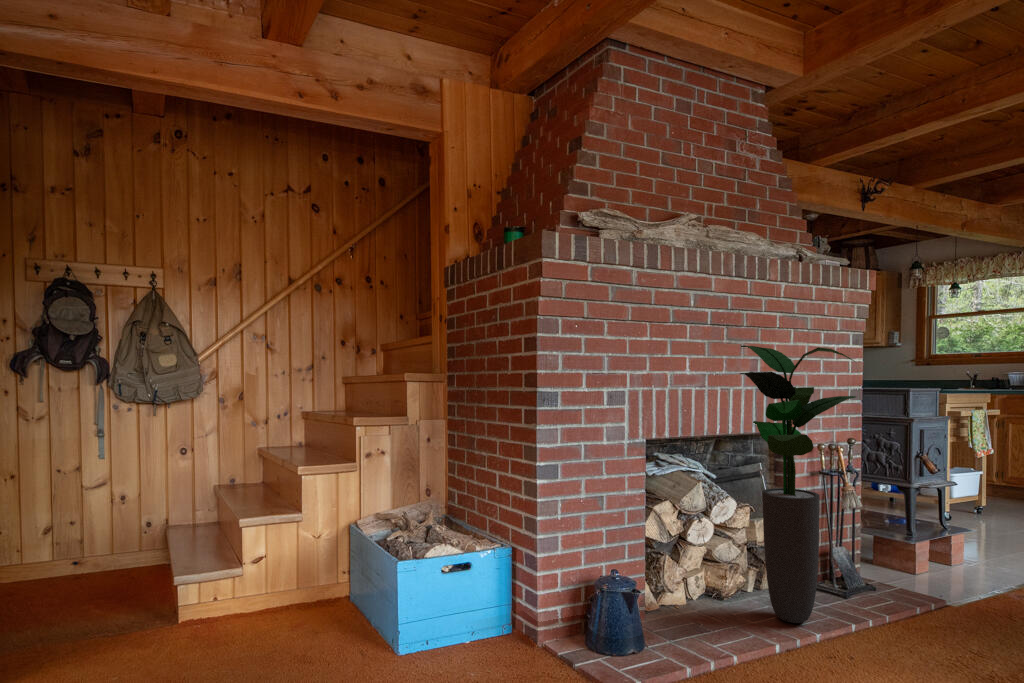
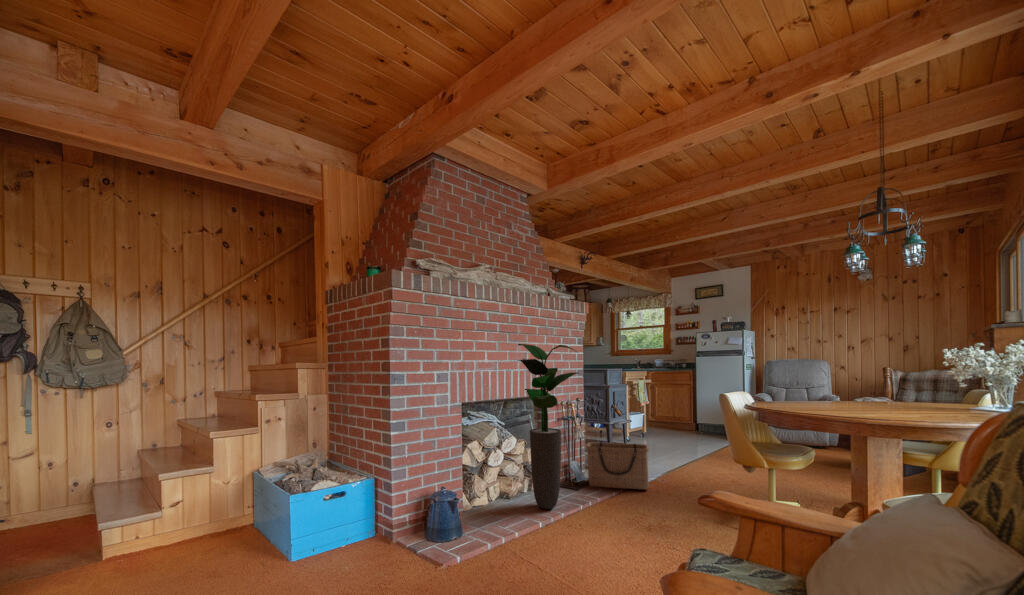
basket: none [866,516,995,608] -> present [586,442,649,489]

